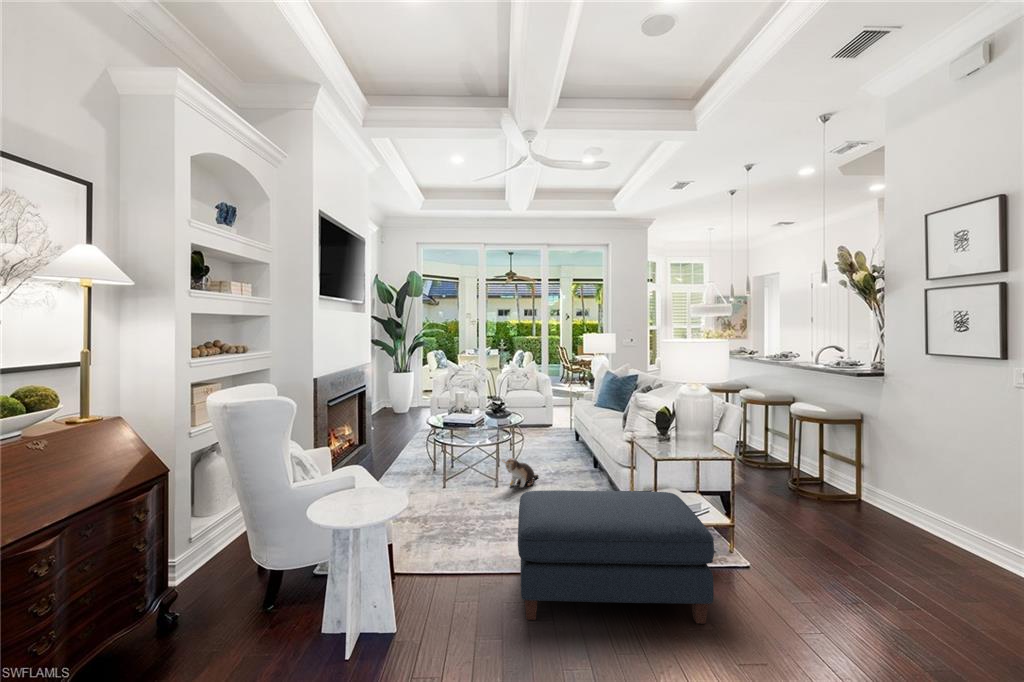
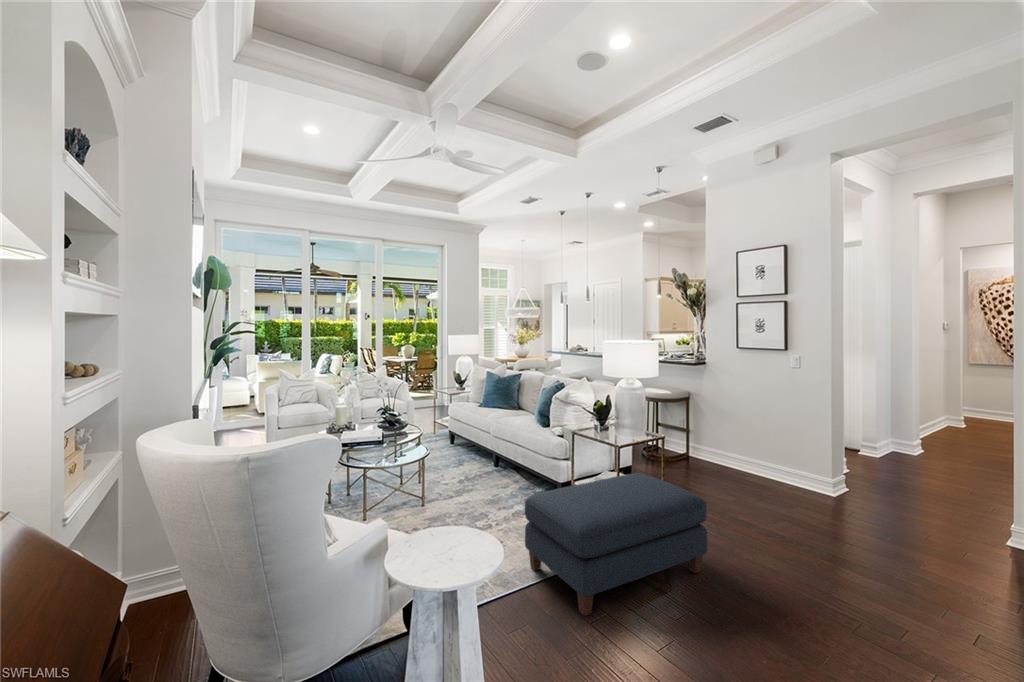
plush toy: present [502,458,538,487] -> none [431,469,457,500]

